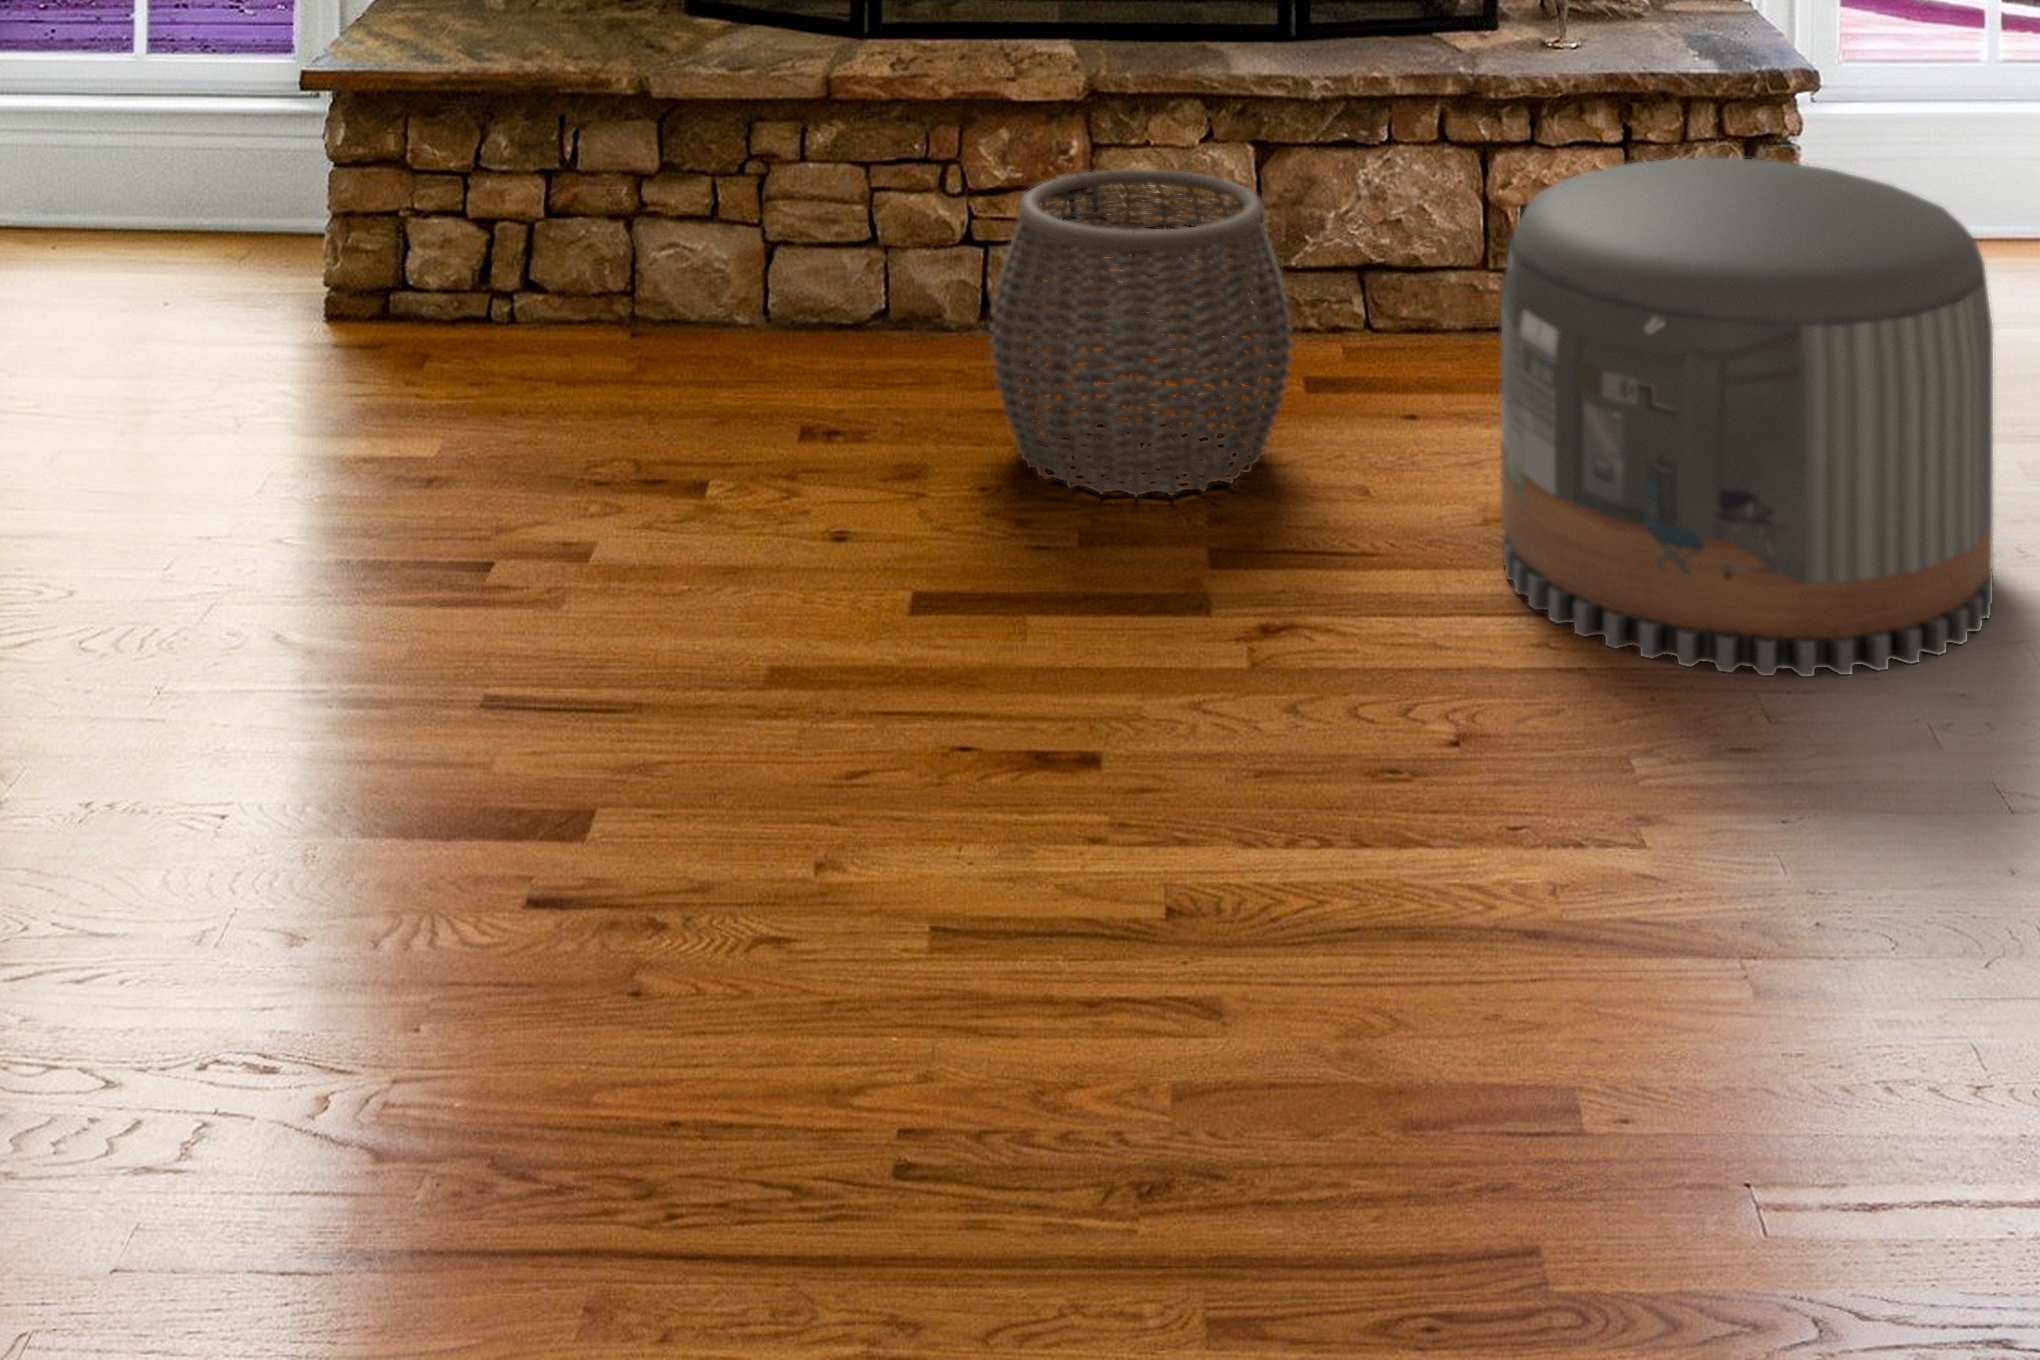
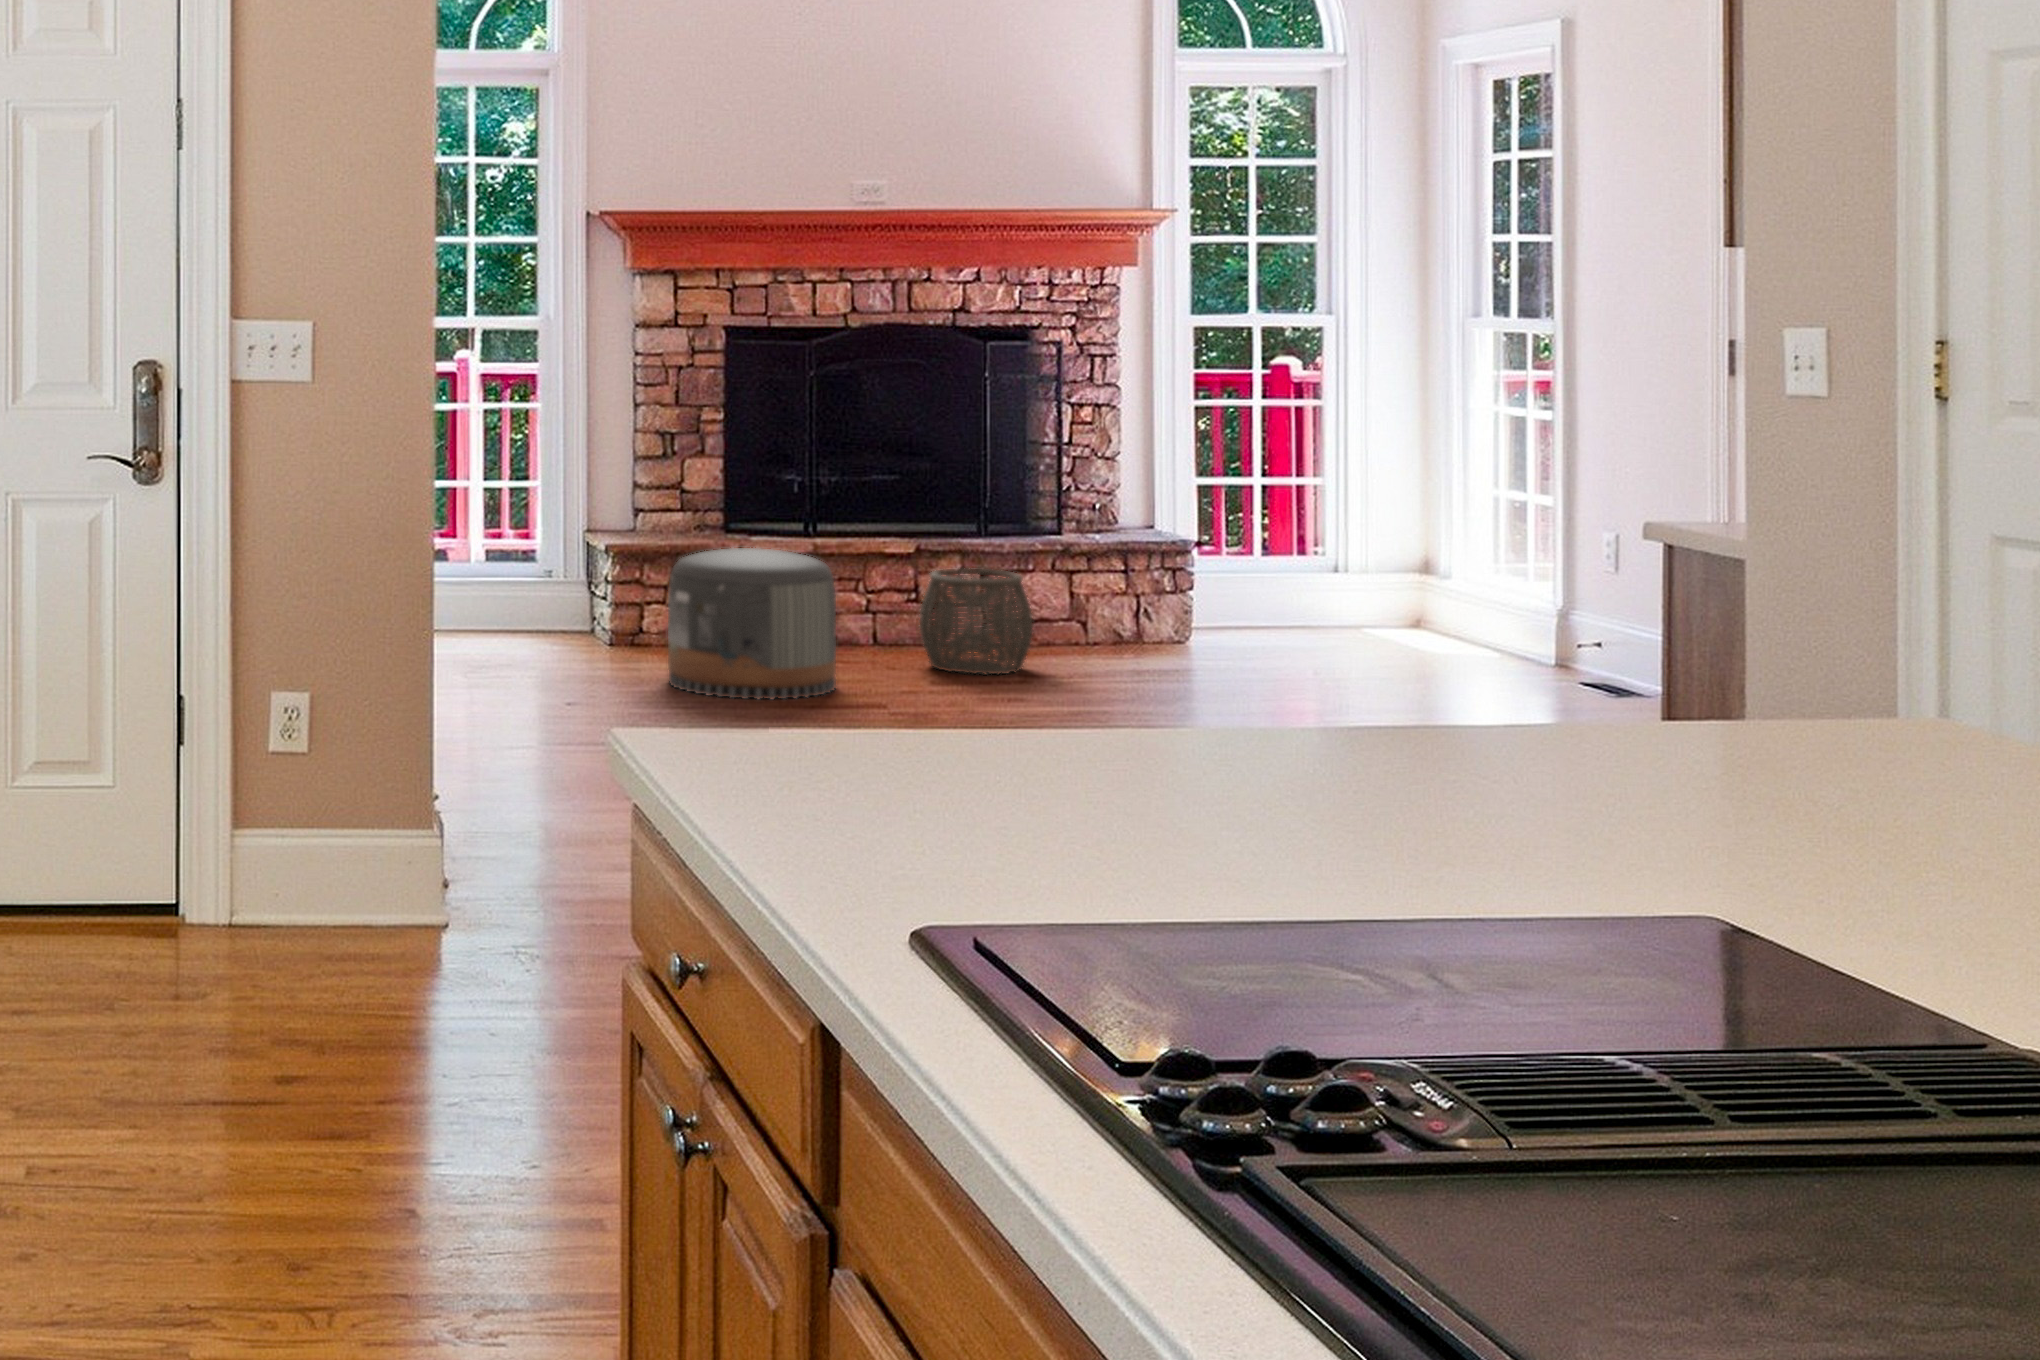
pouf: present [1501,158,1993,677] -> present [668,548,836,699]

